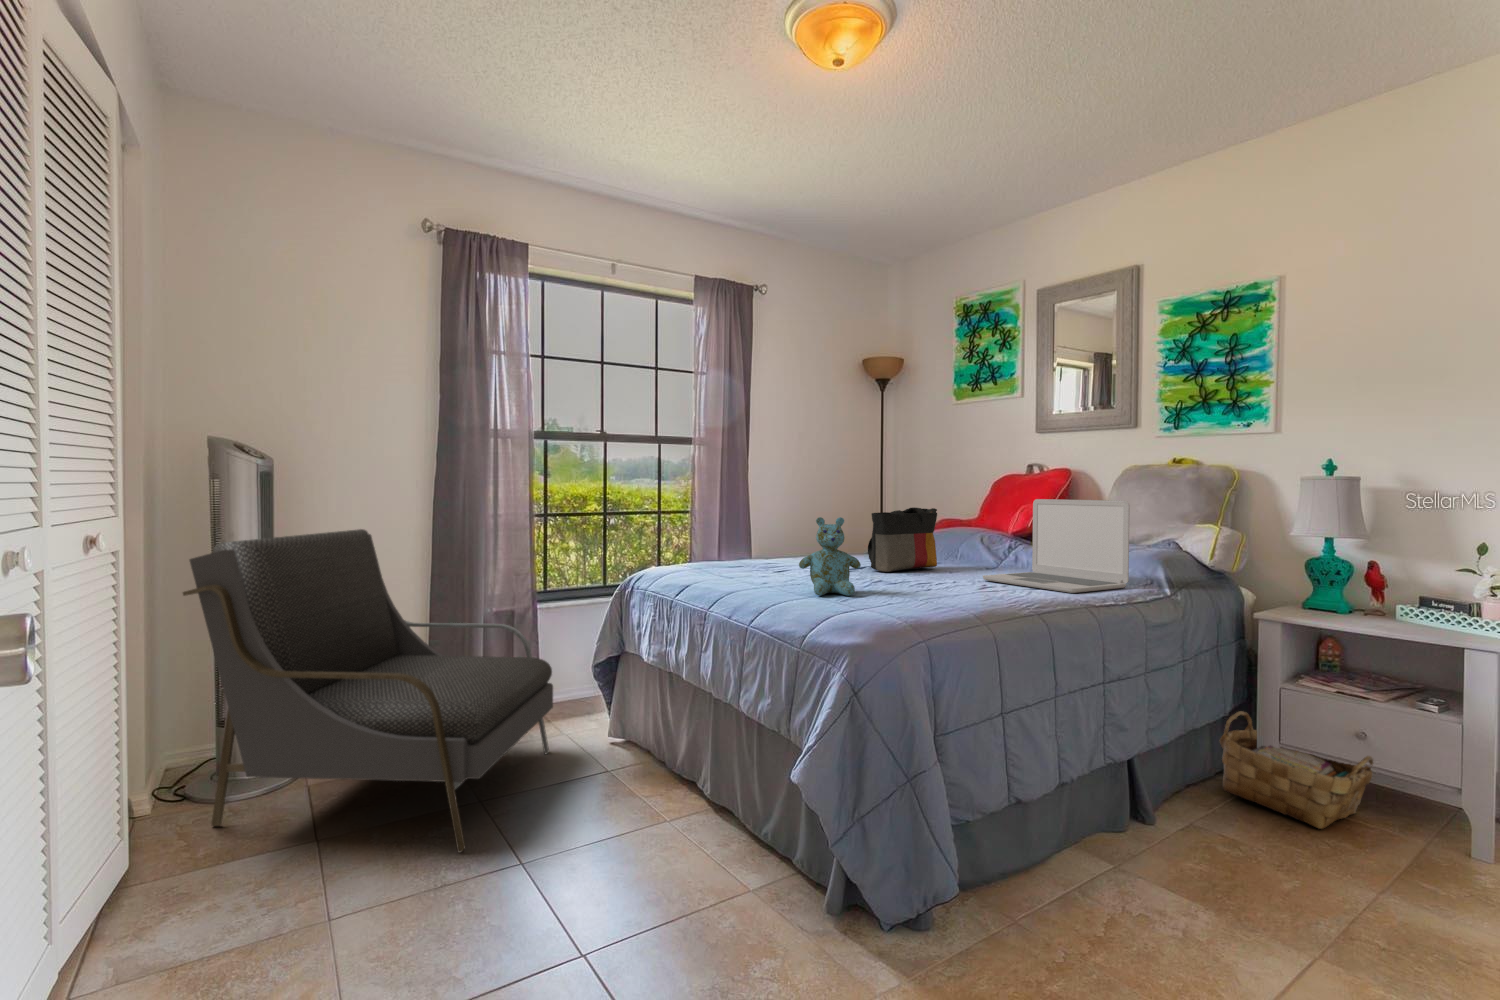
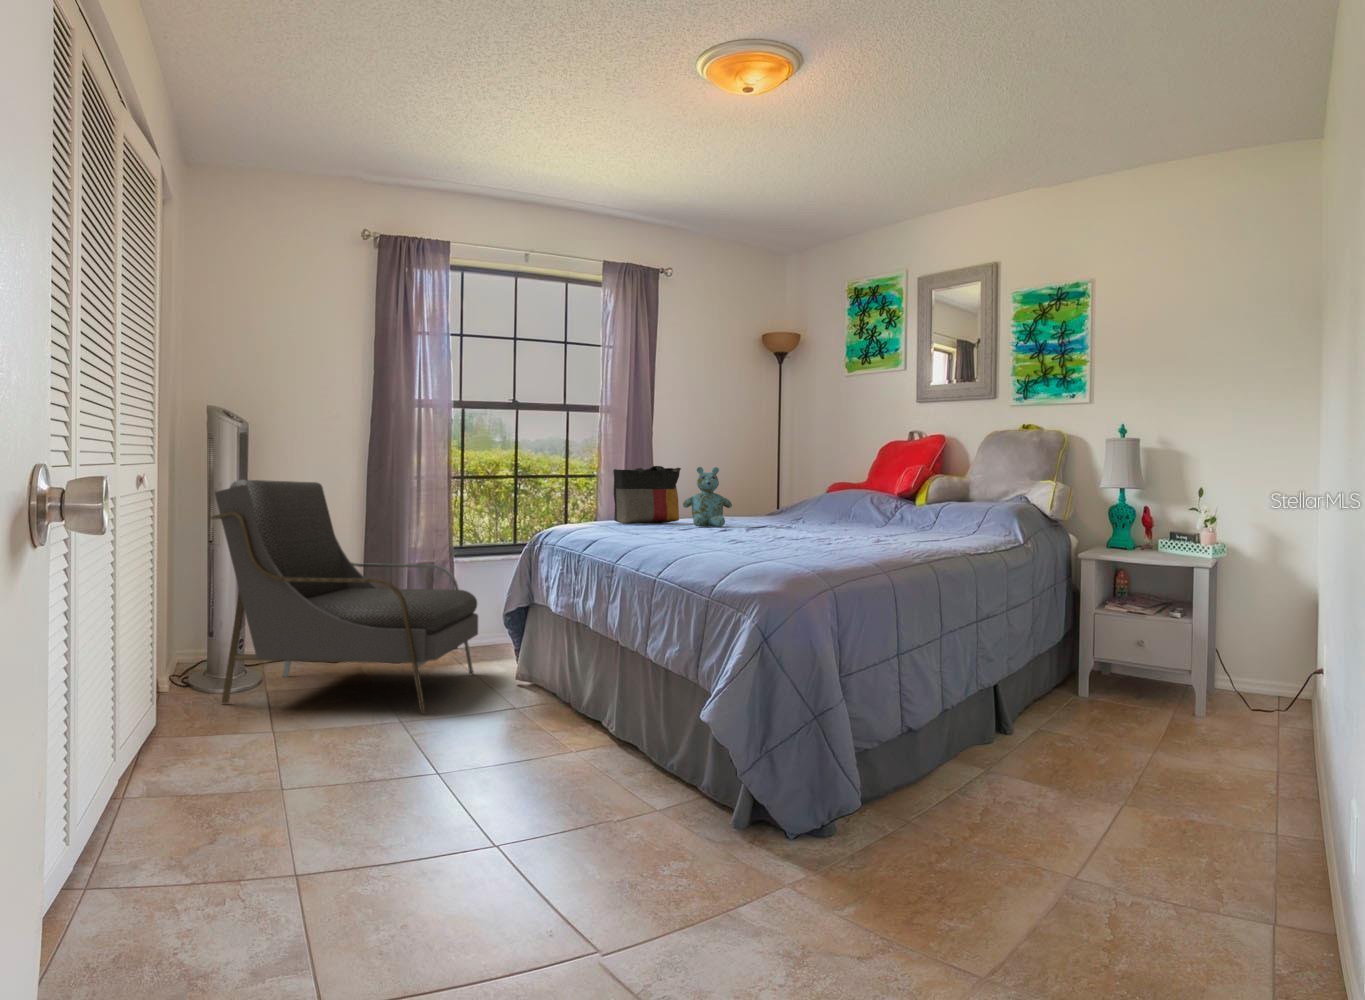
laptop: present [983,499,1130,593] -> none [839,457,950,528]
tote bag: present [868,507,937,572] -> present [613,466,681,523]
woven basket: present [1220,711,1374,829] -> none [1025,630,1129,708]

